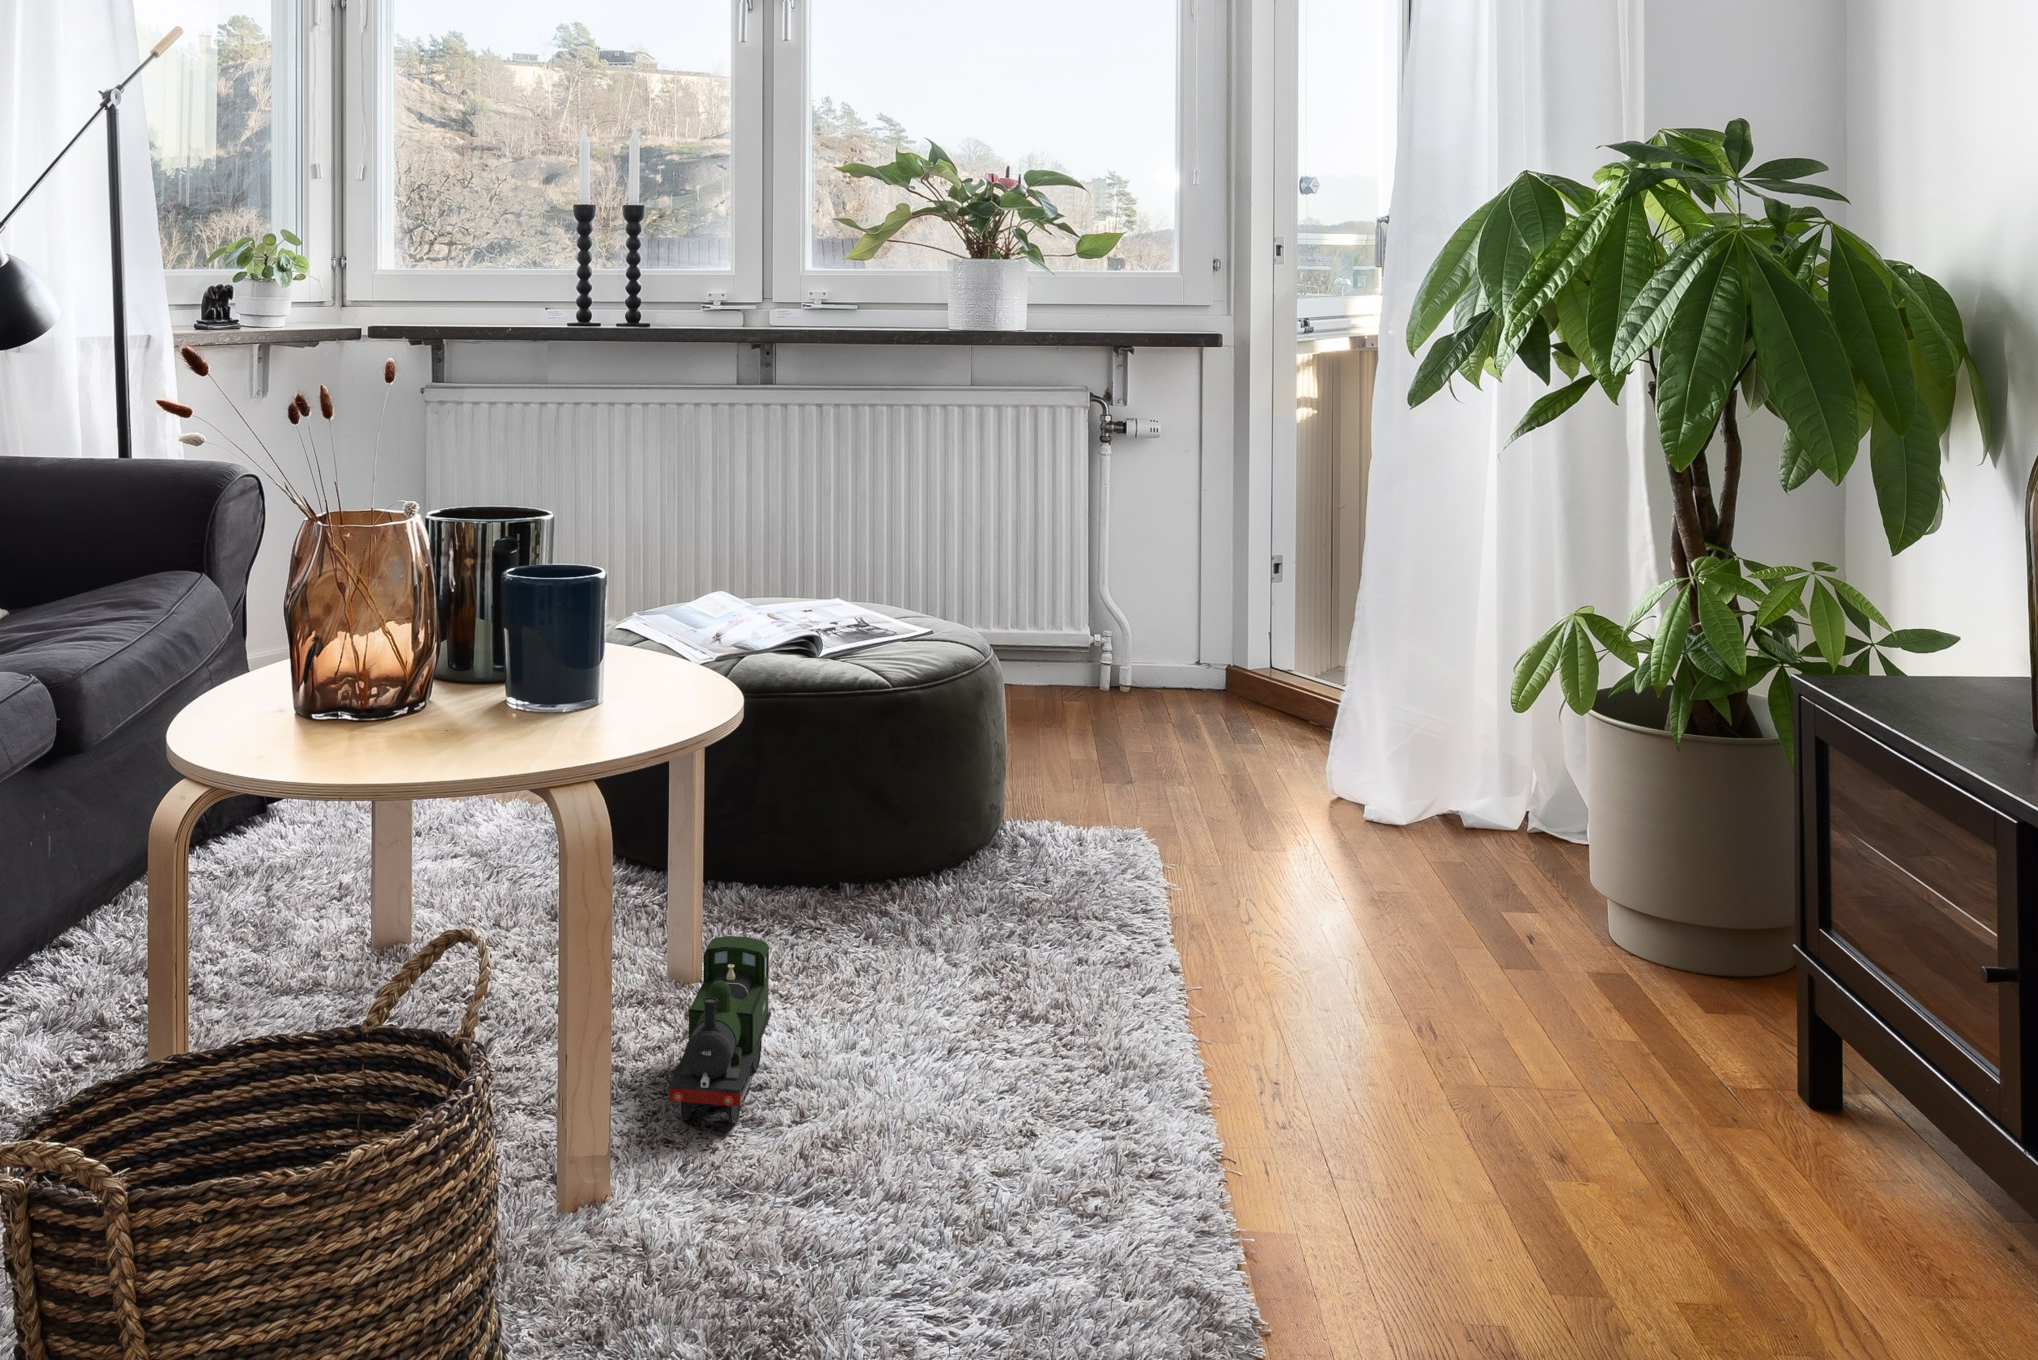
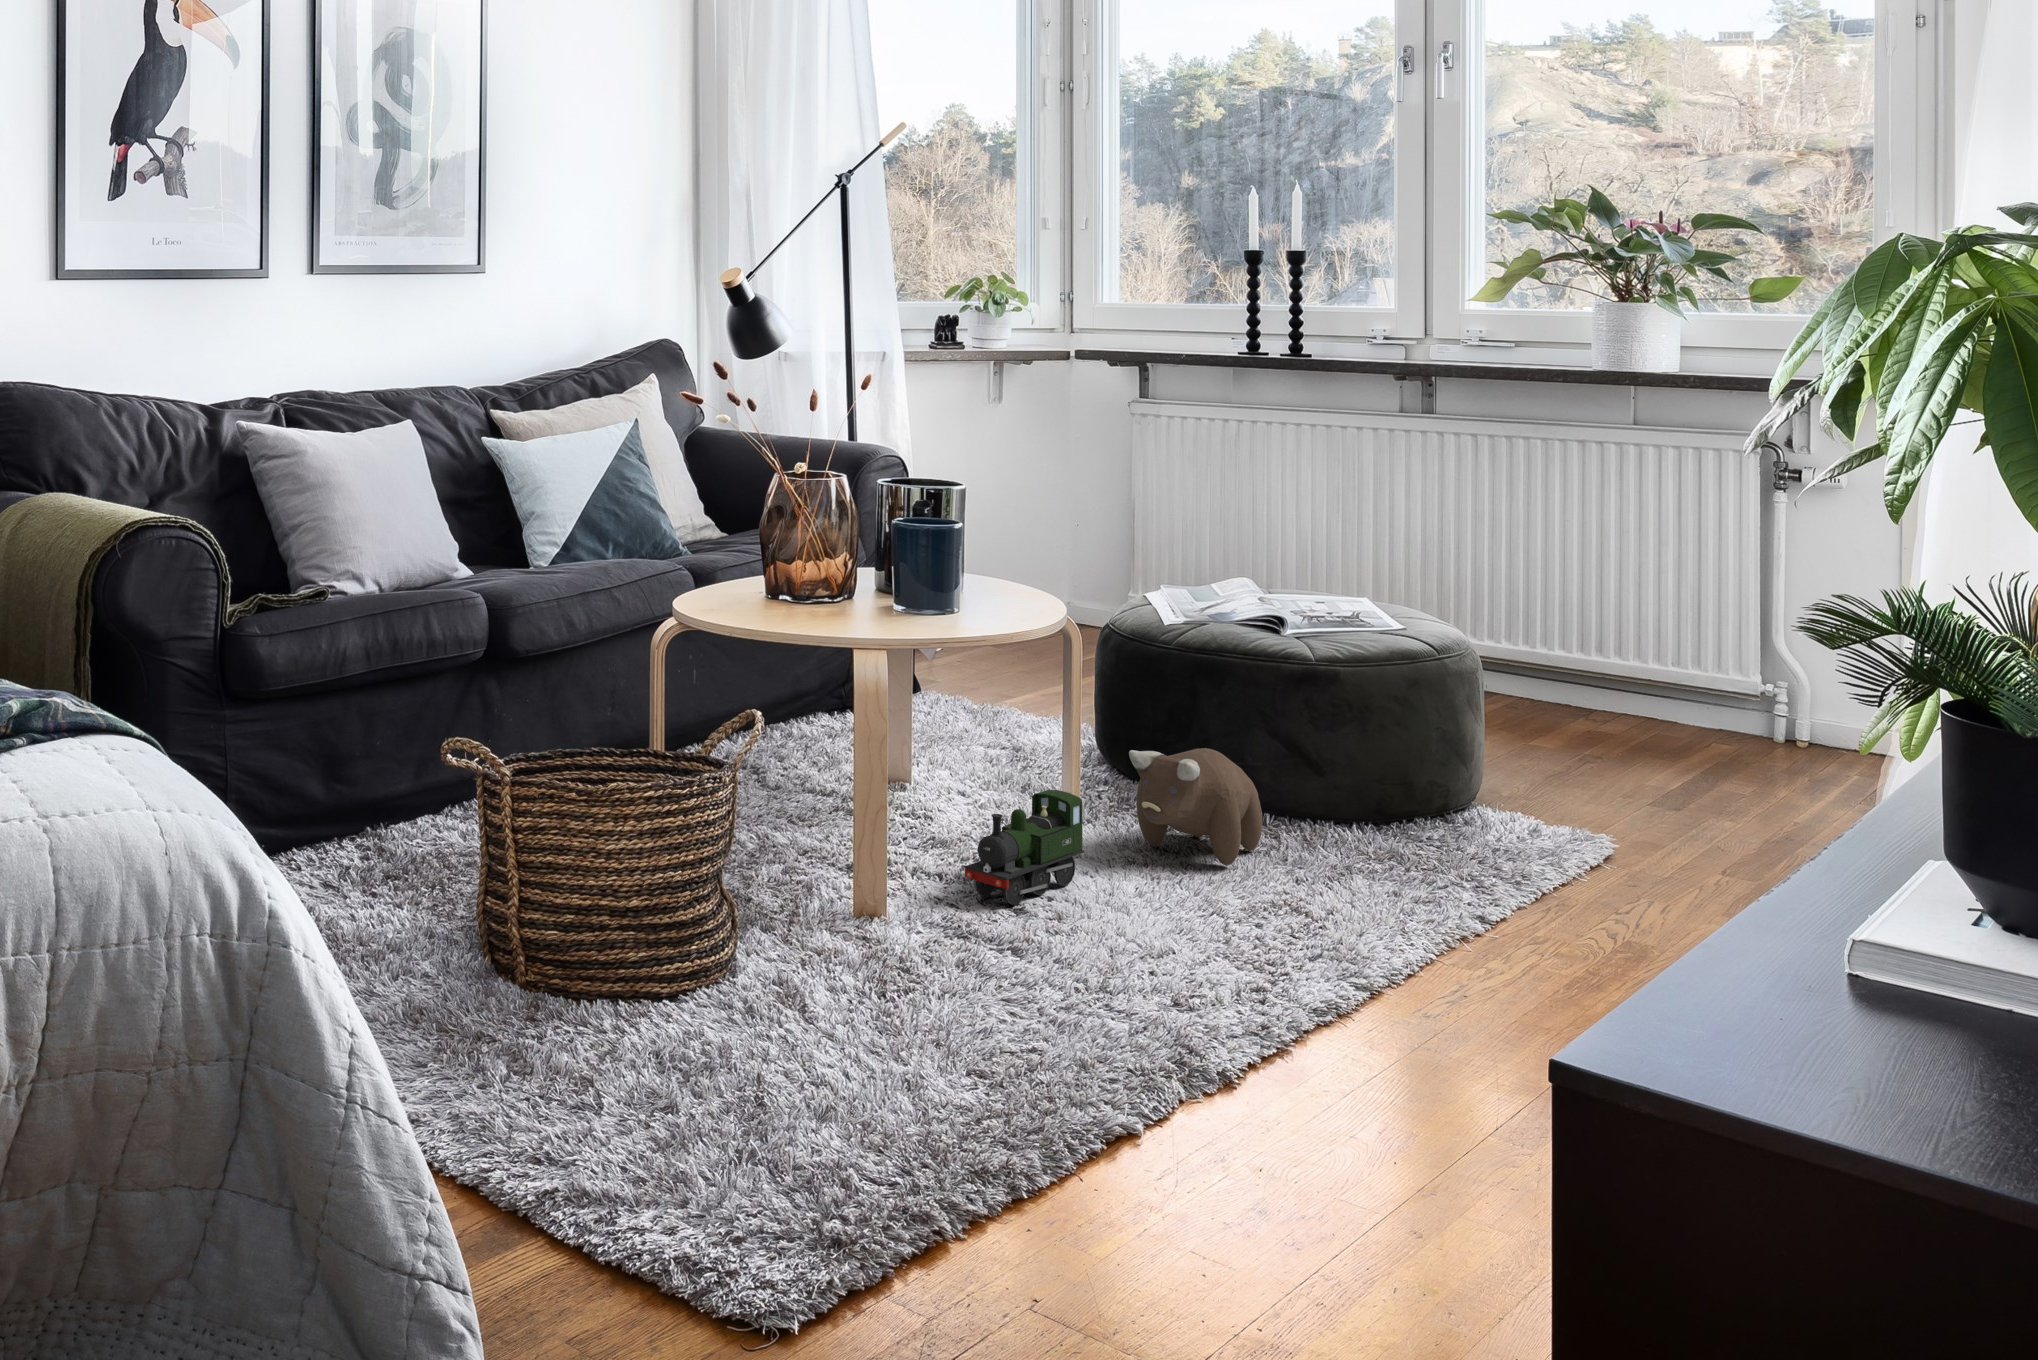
plush toy: none [760,833,902,981] -> present [1129,748,1262,865]

